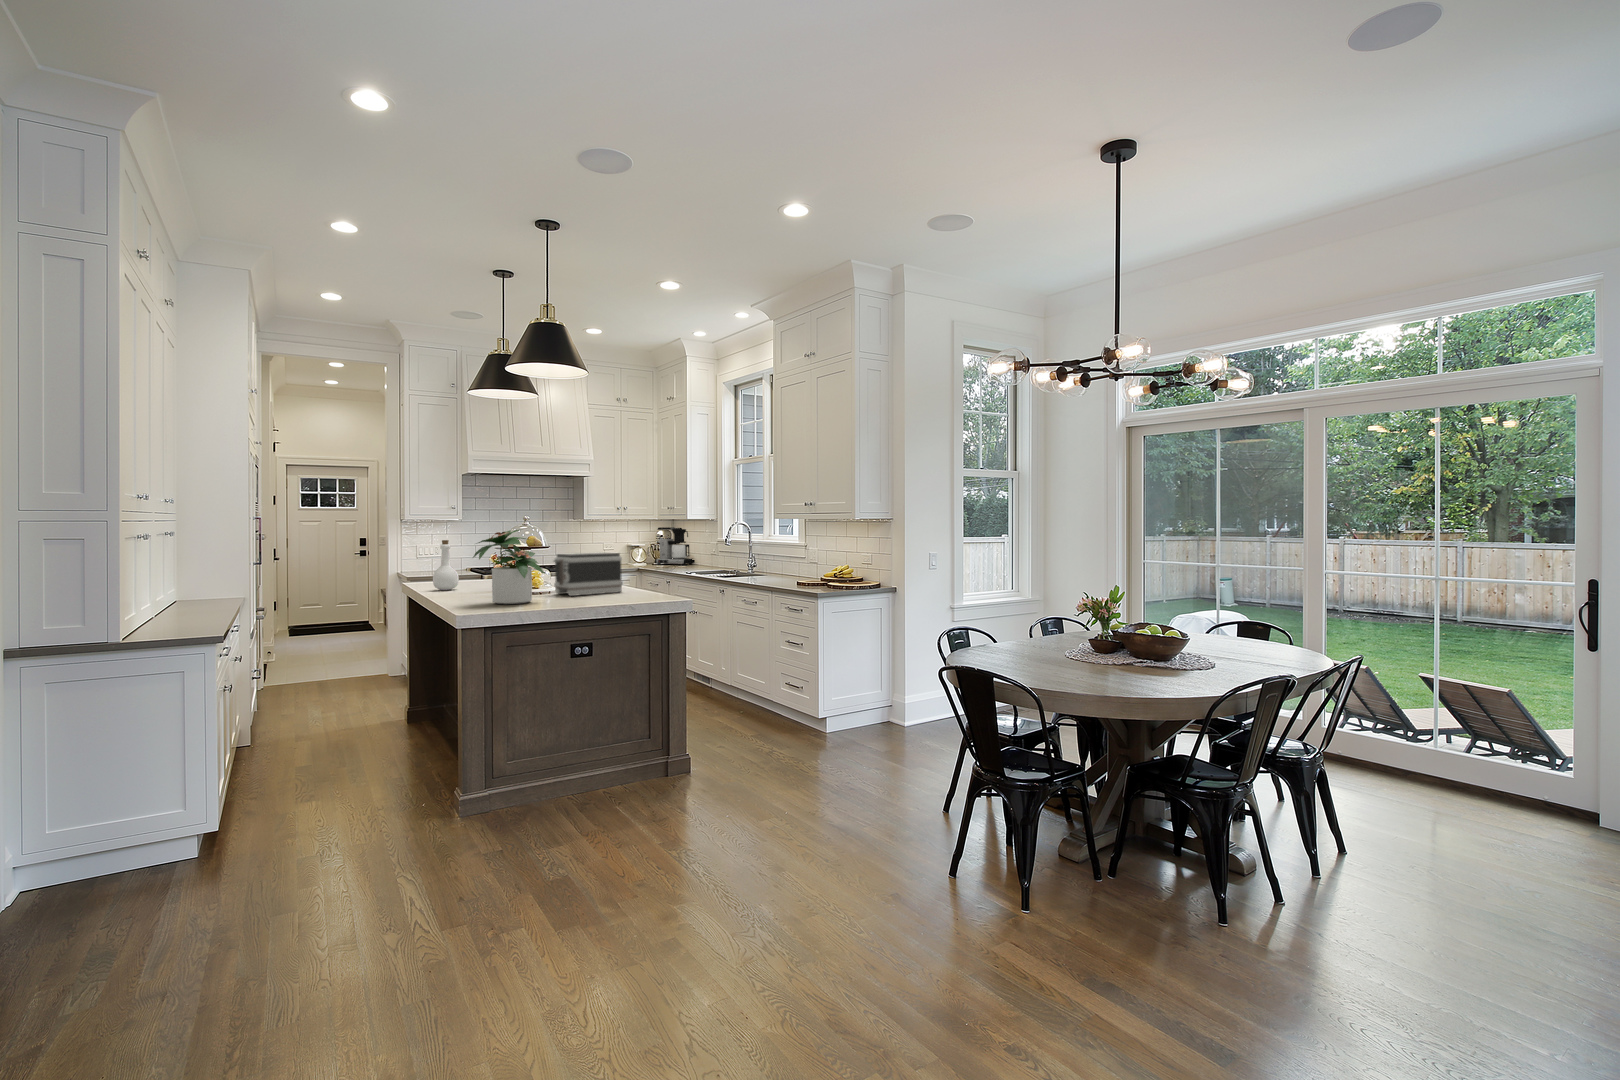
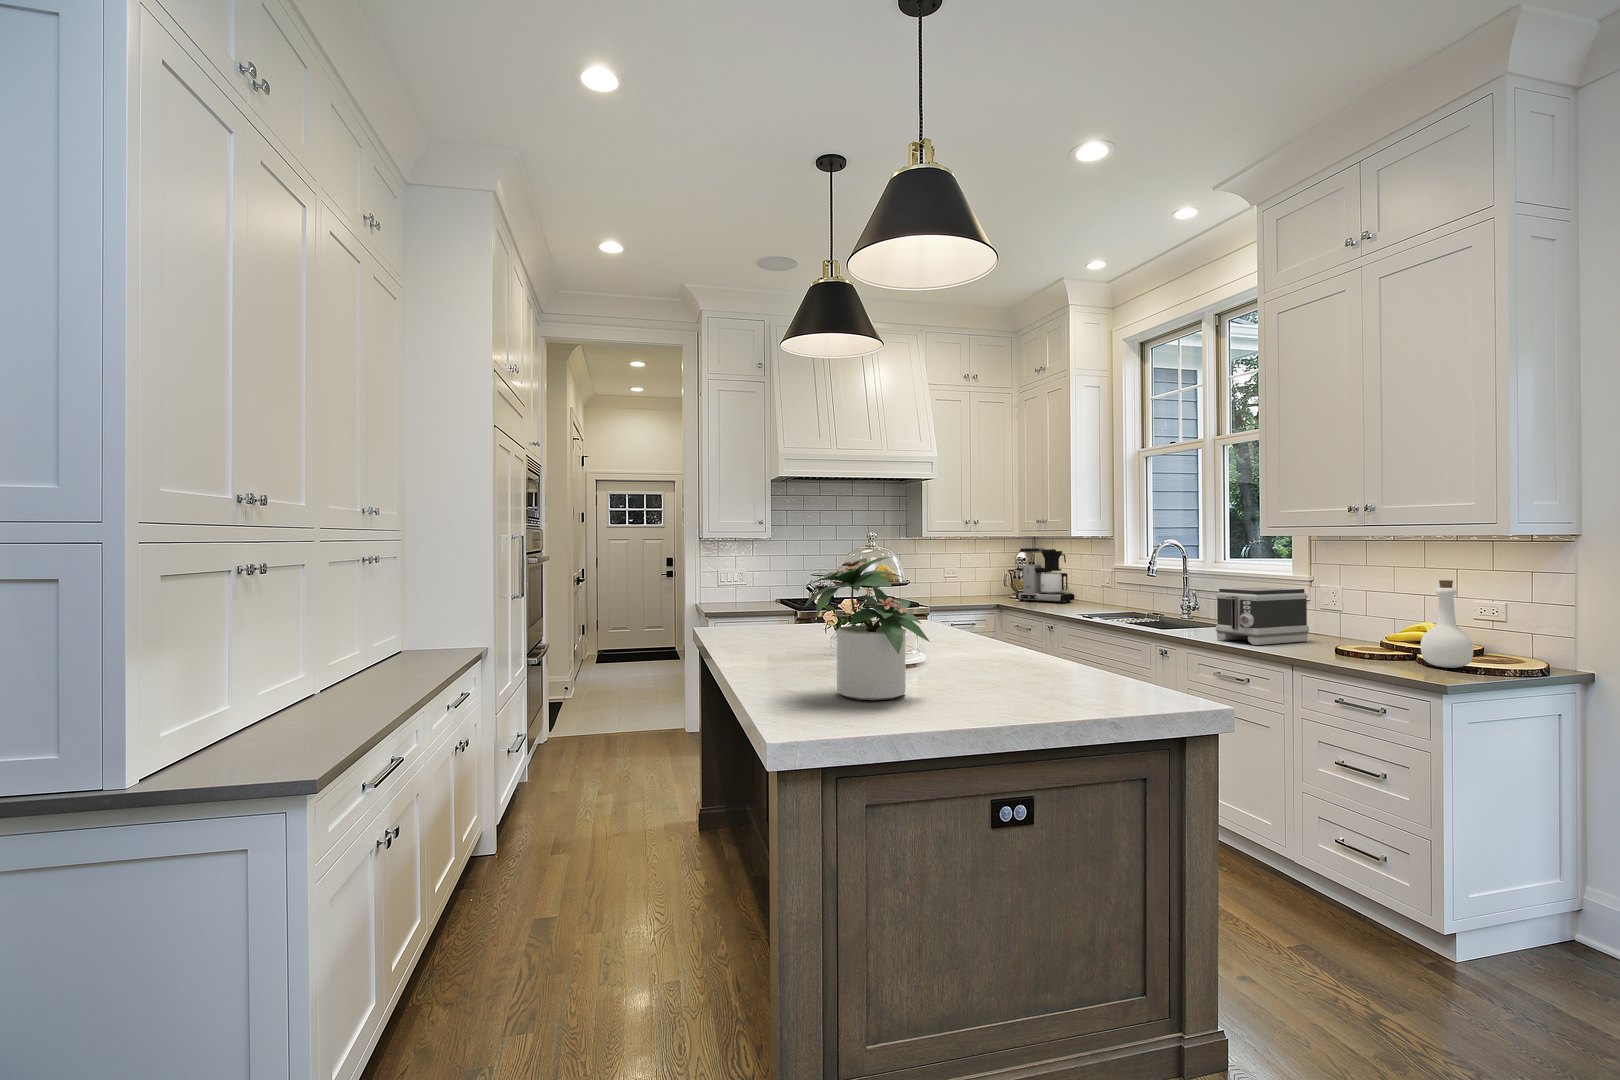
bottle: present [433,540,459,590] -> present [1421,580,1474,668]
toaster: present [554,553,623,596] -> present [1216,587,1309,645]

